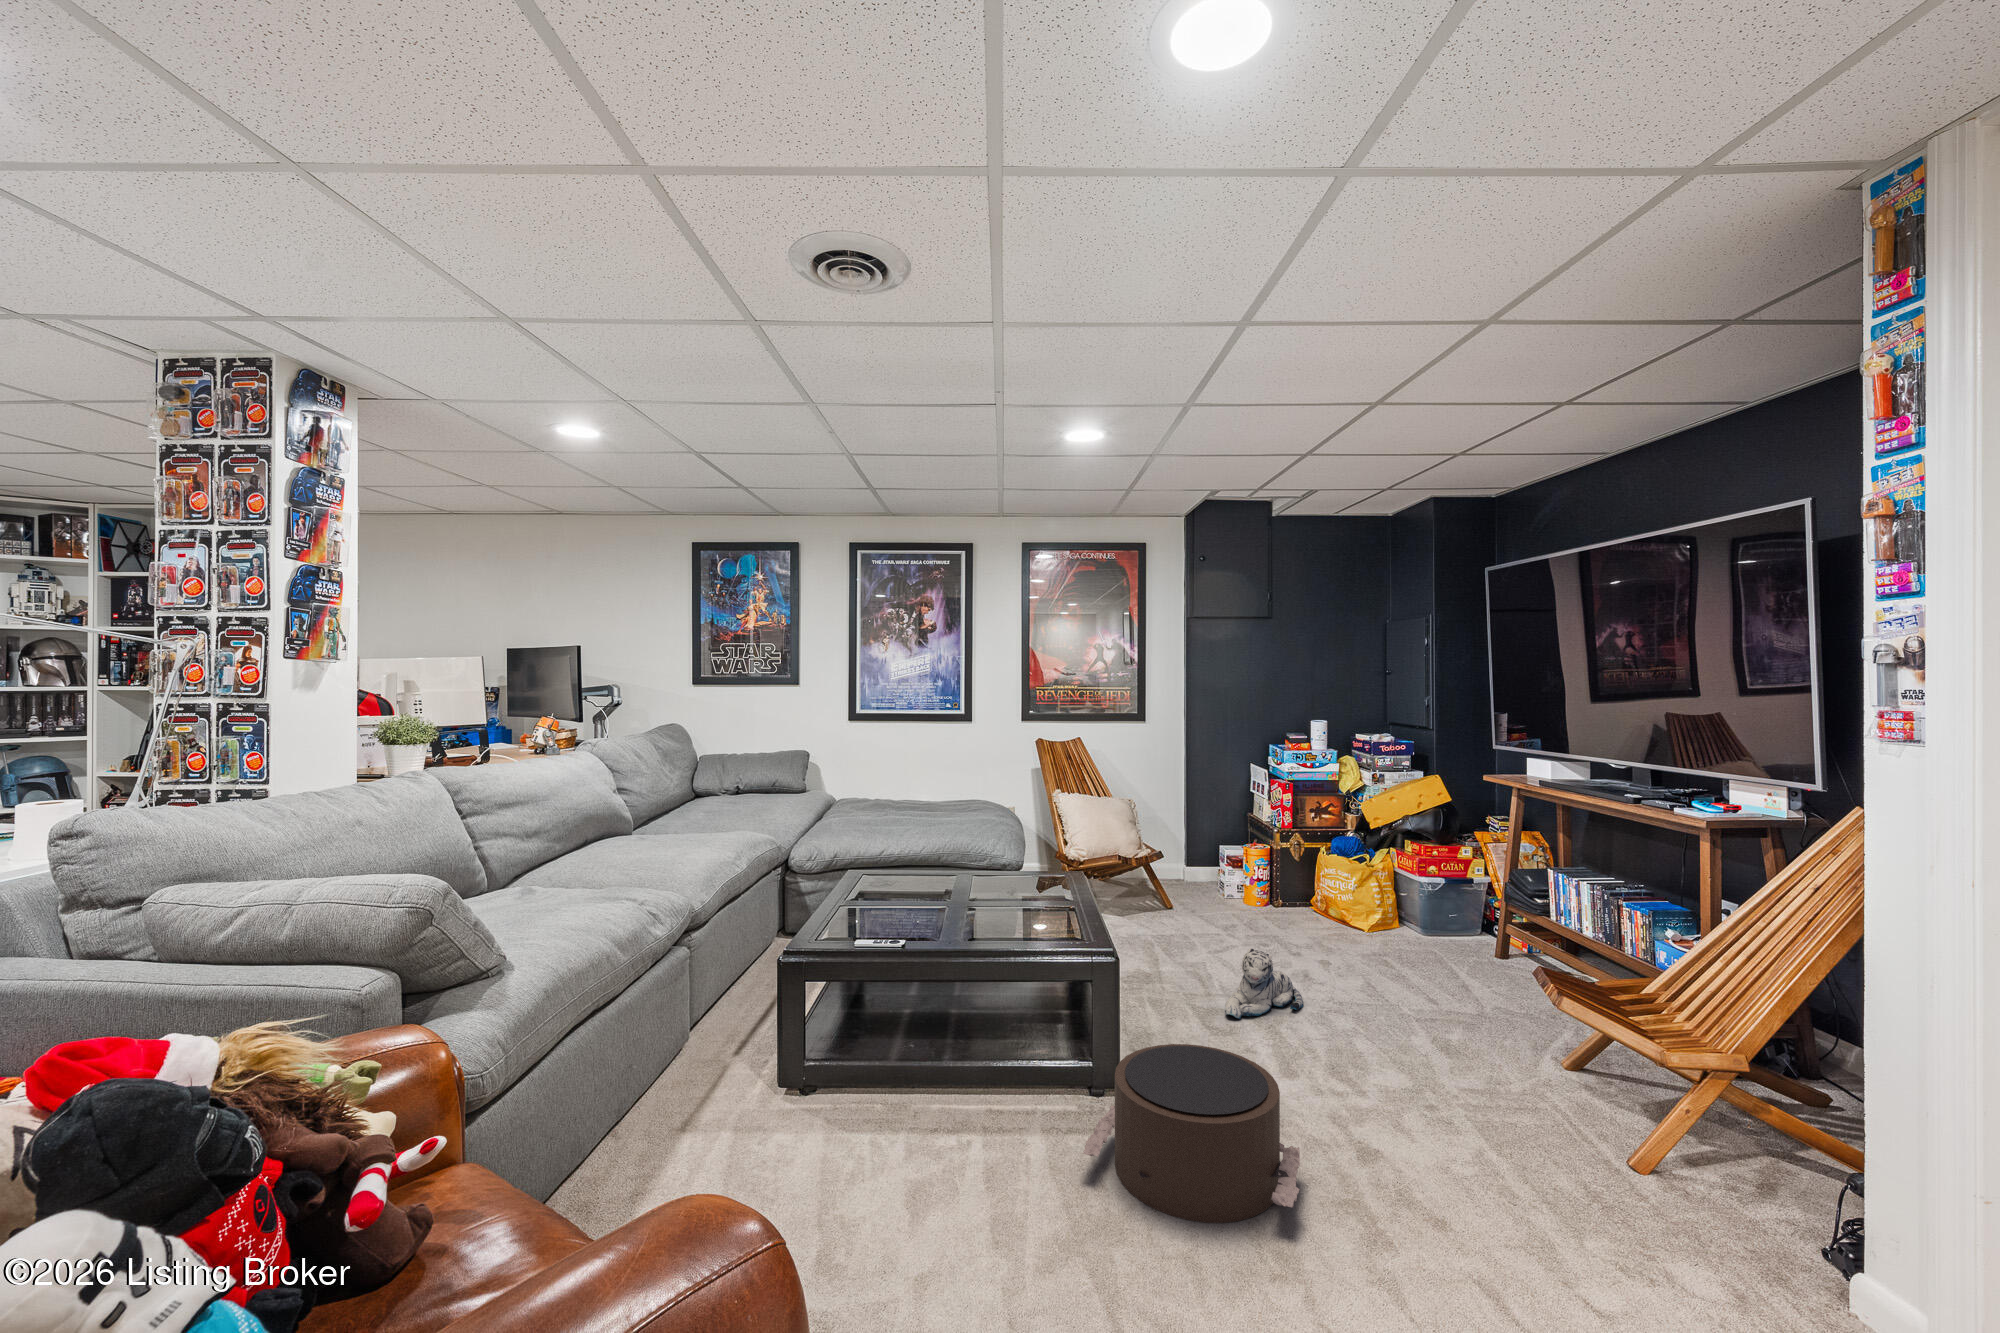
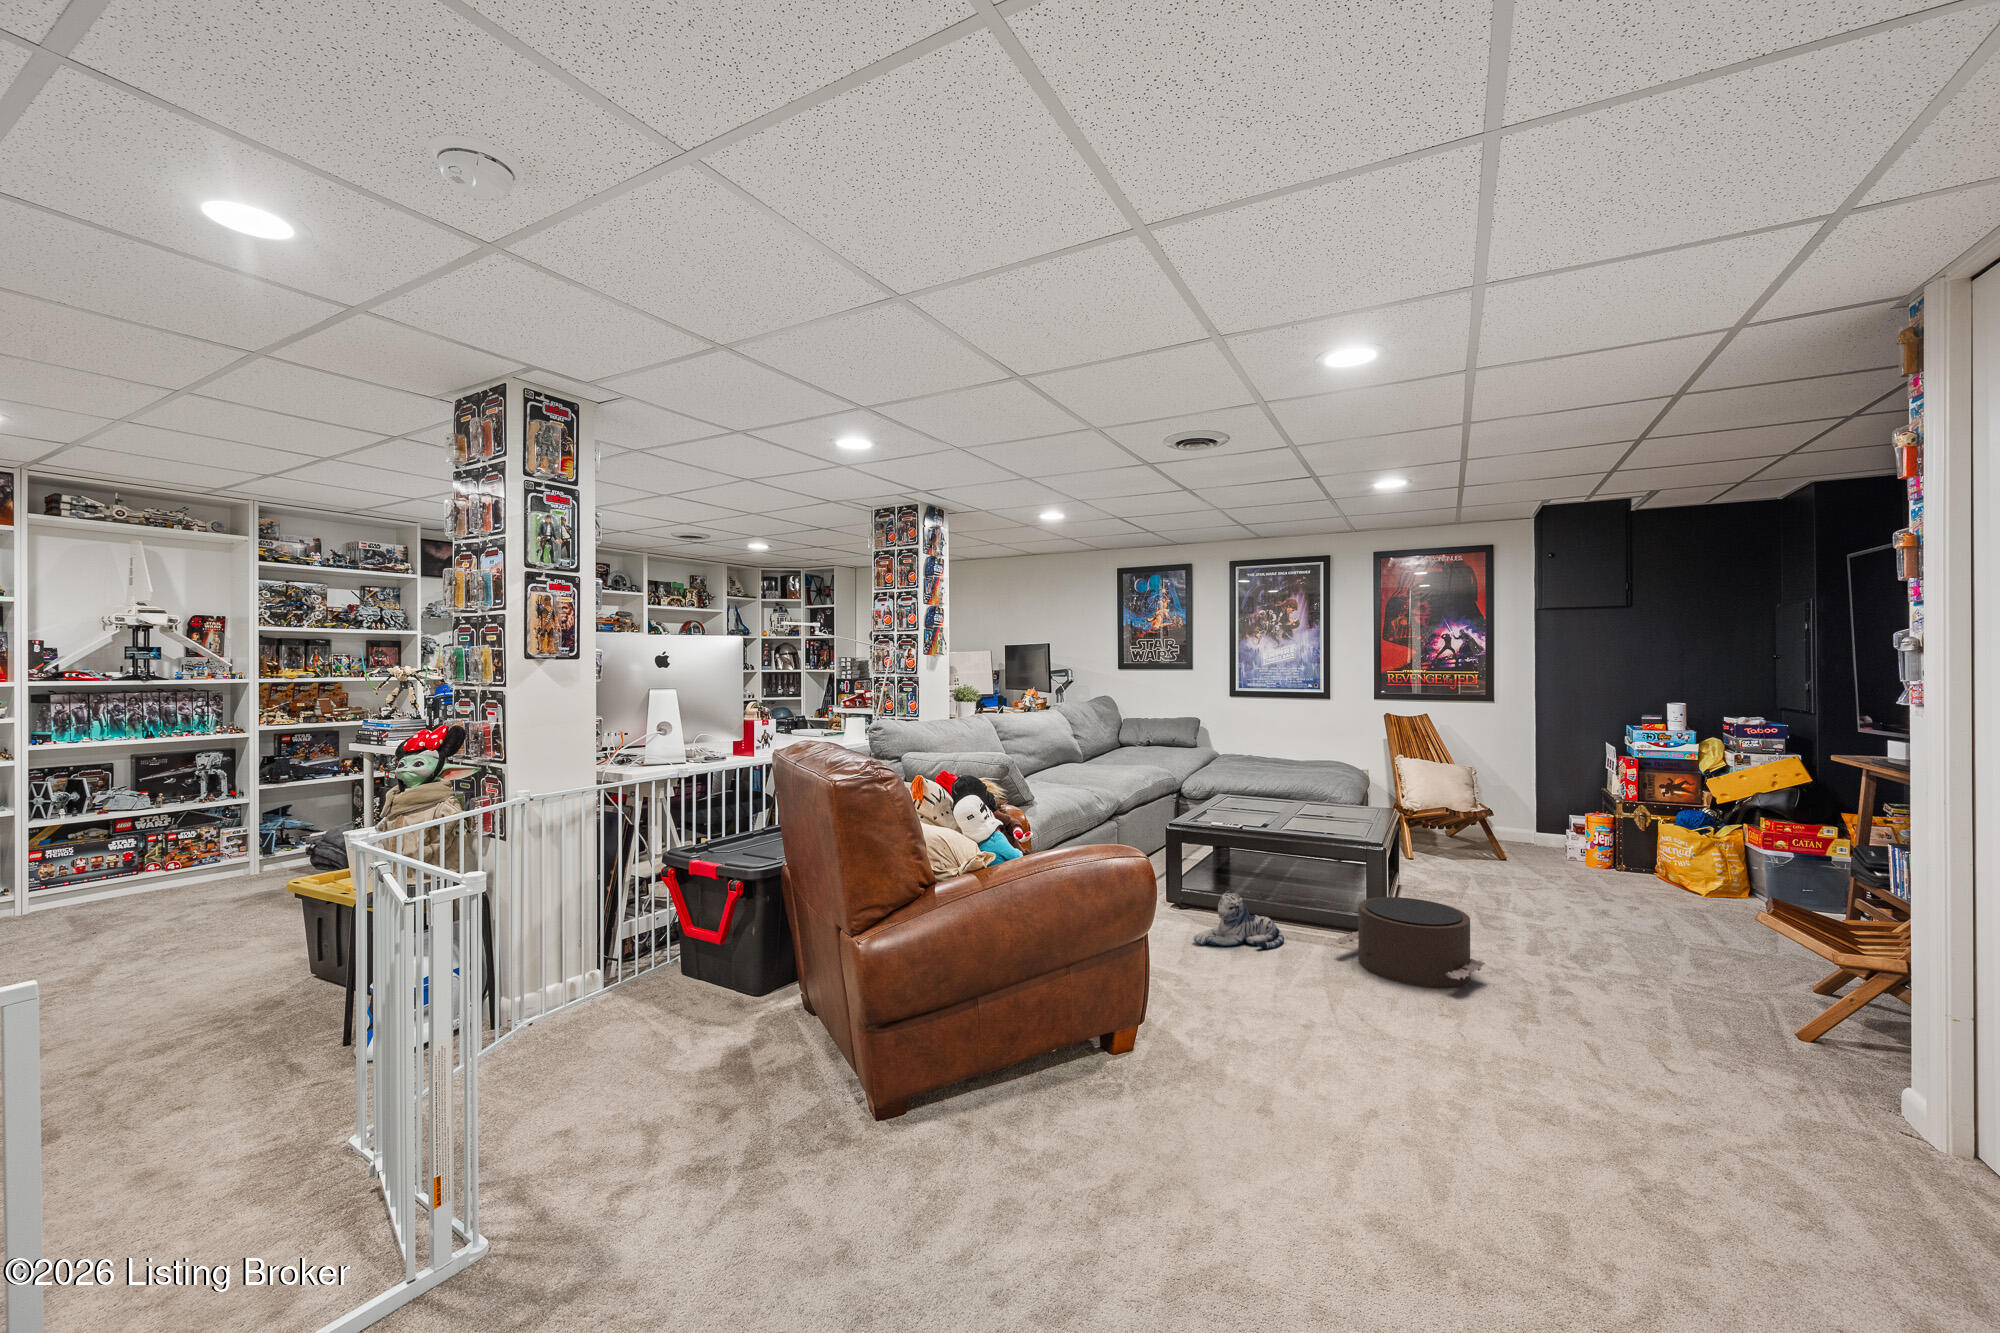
plush toy: present [1225,948,1303,1019] -> present [1193,891,1284,949]

